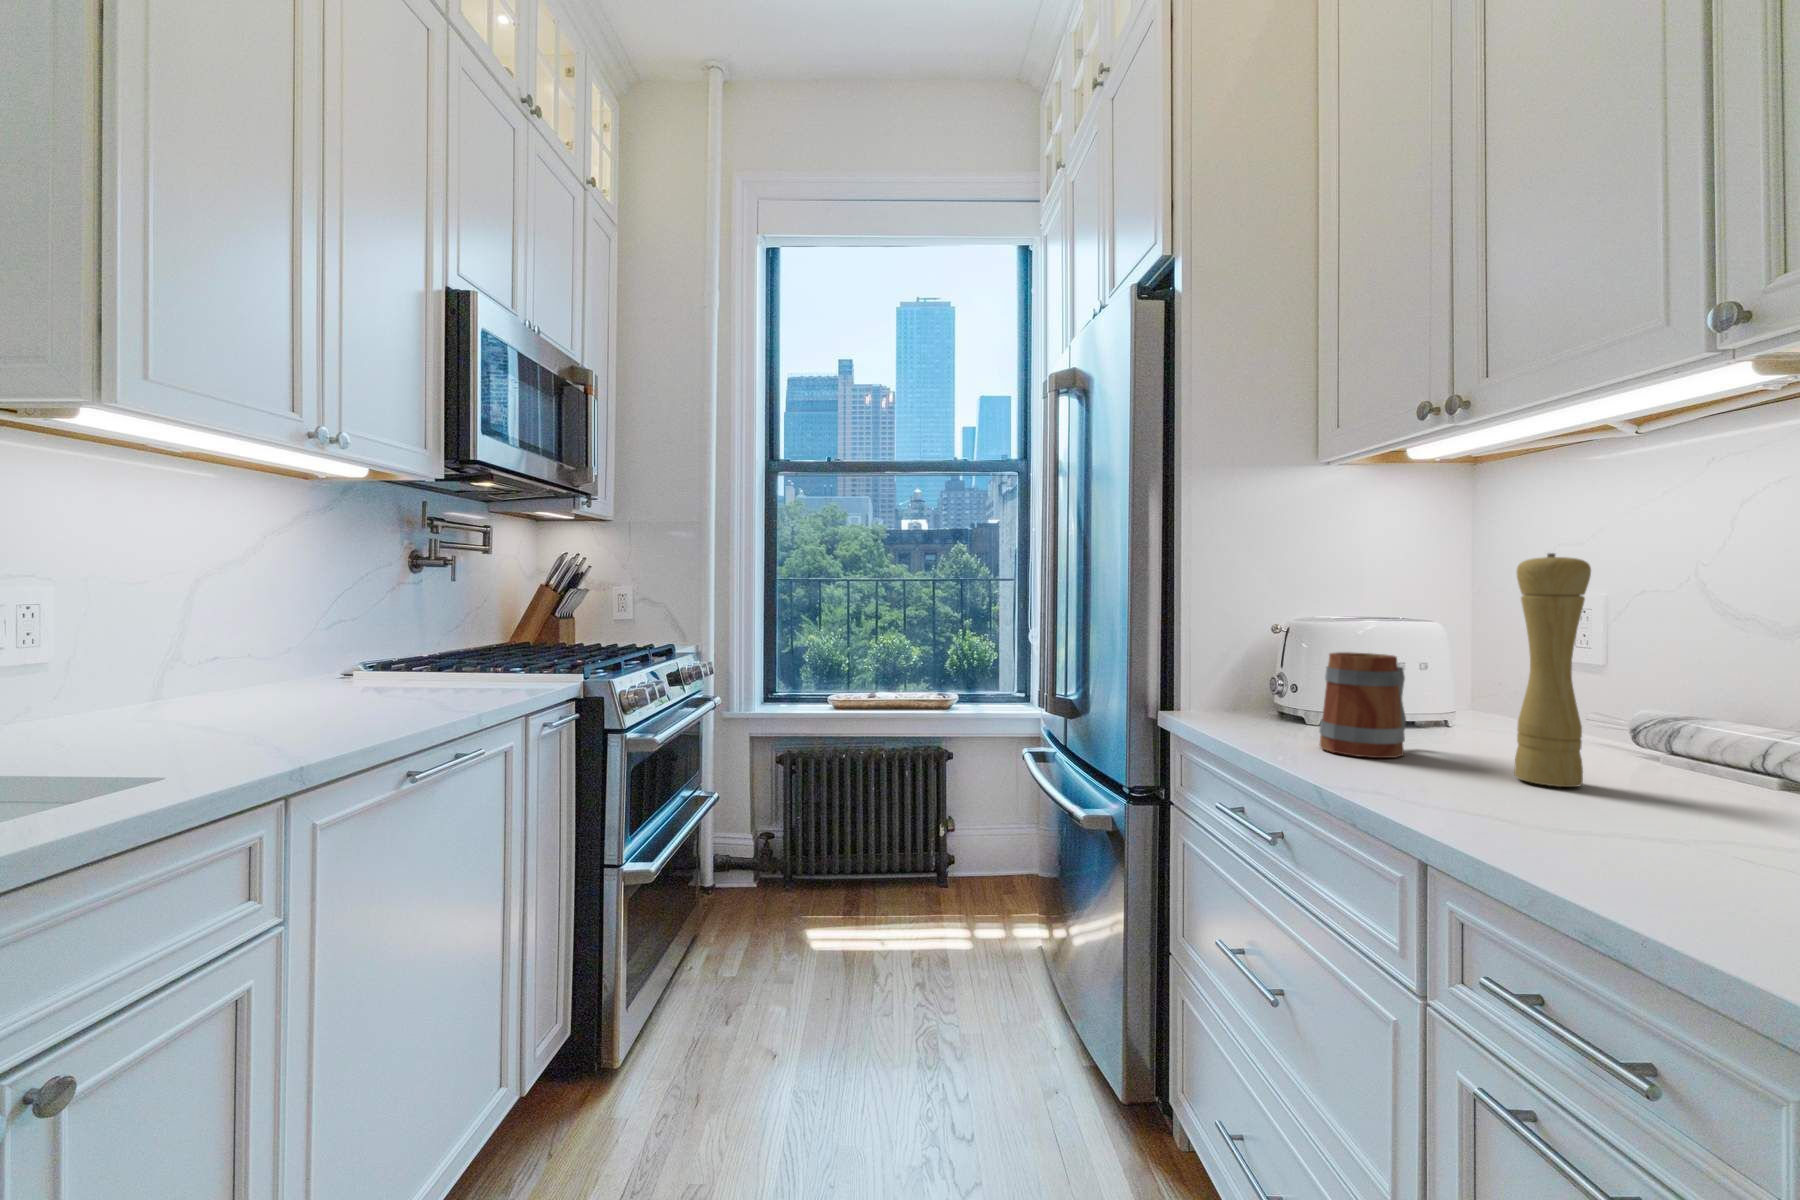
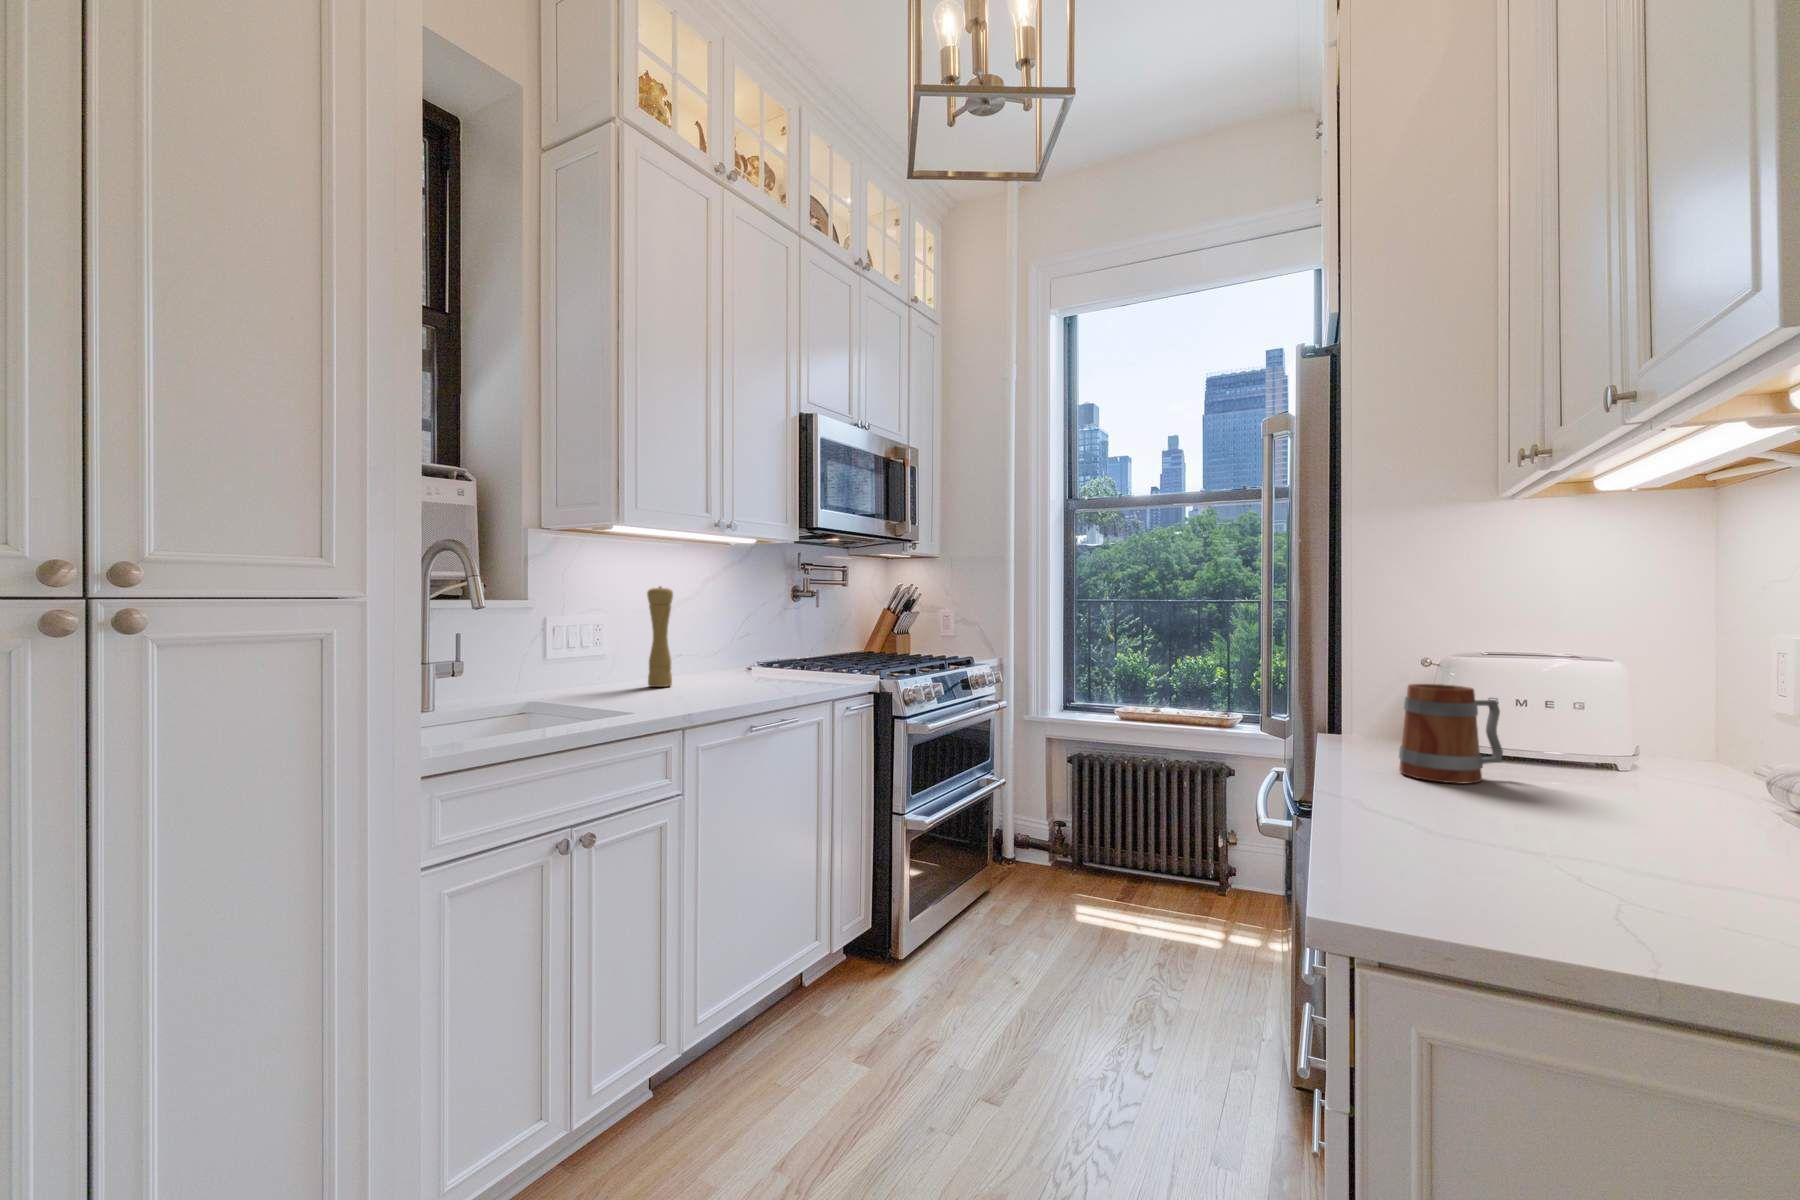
pepper mill: present [1514,553,1591,787] -> present [647,586,673,687]

